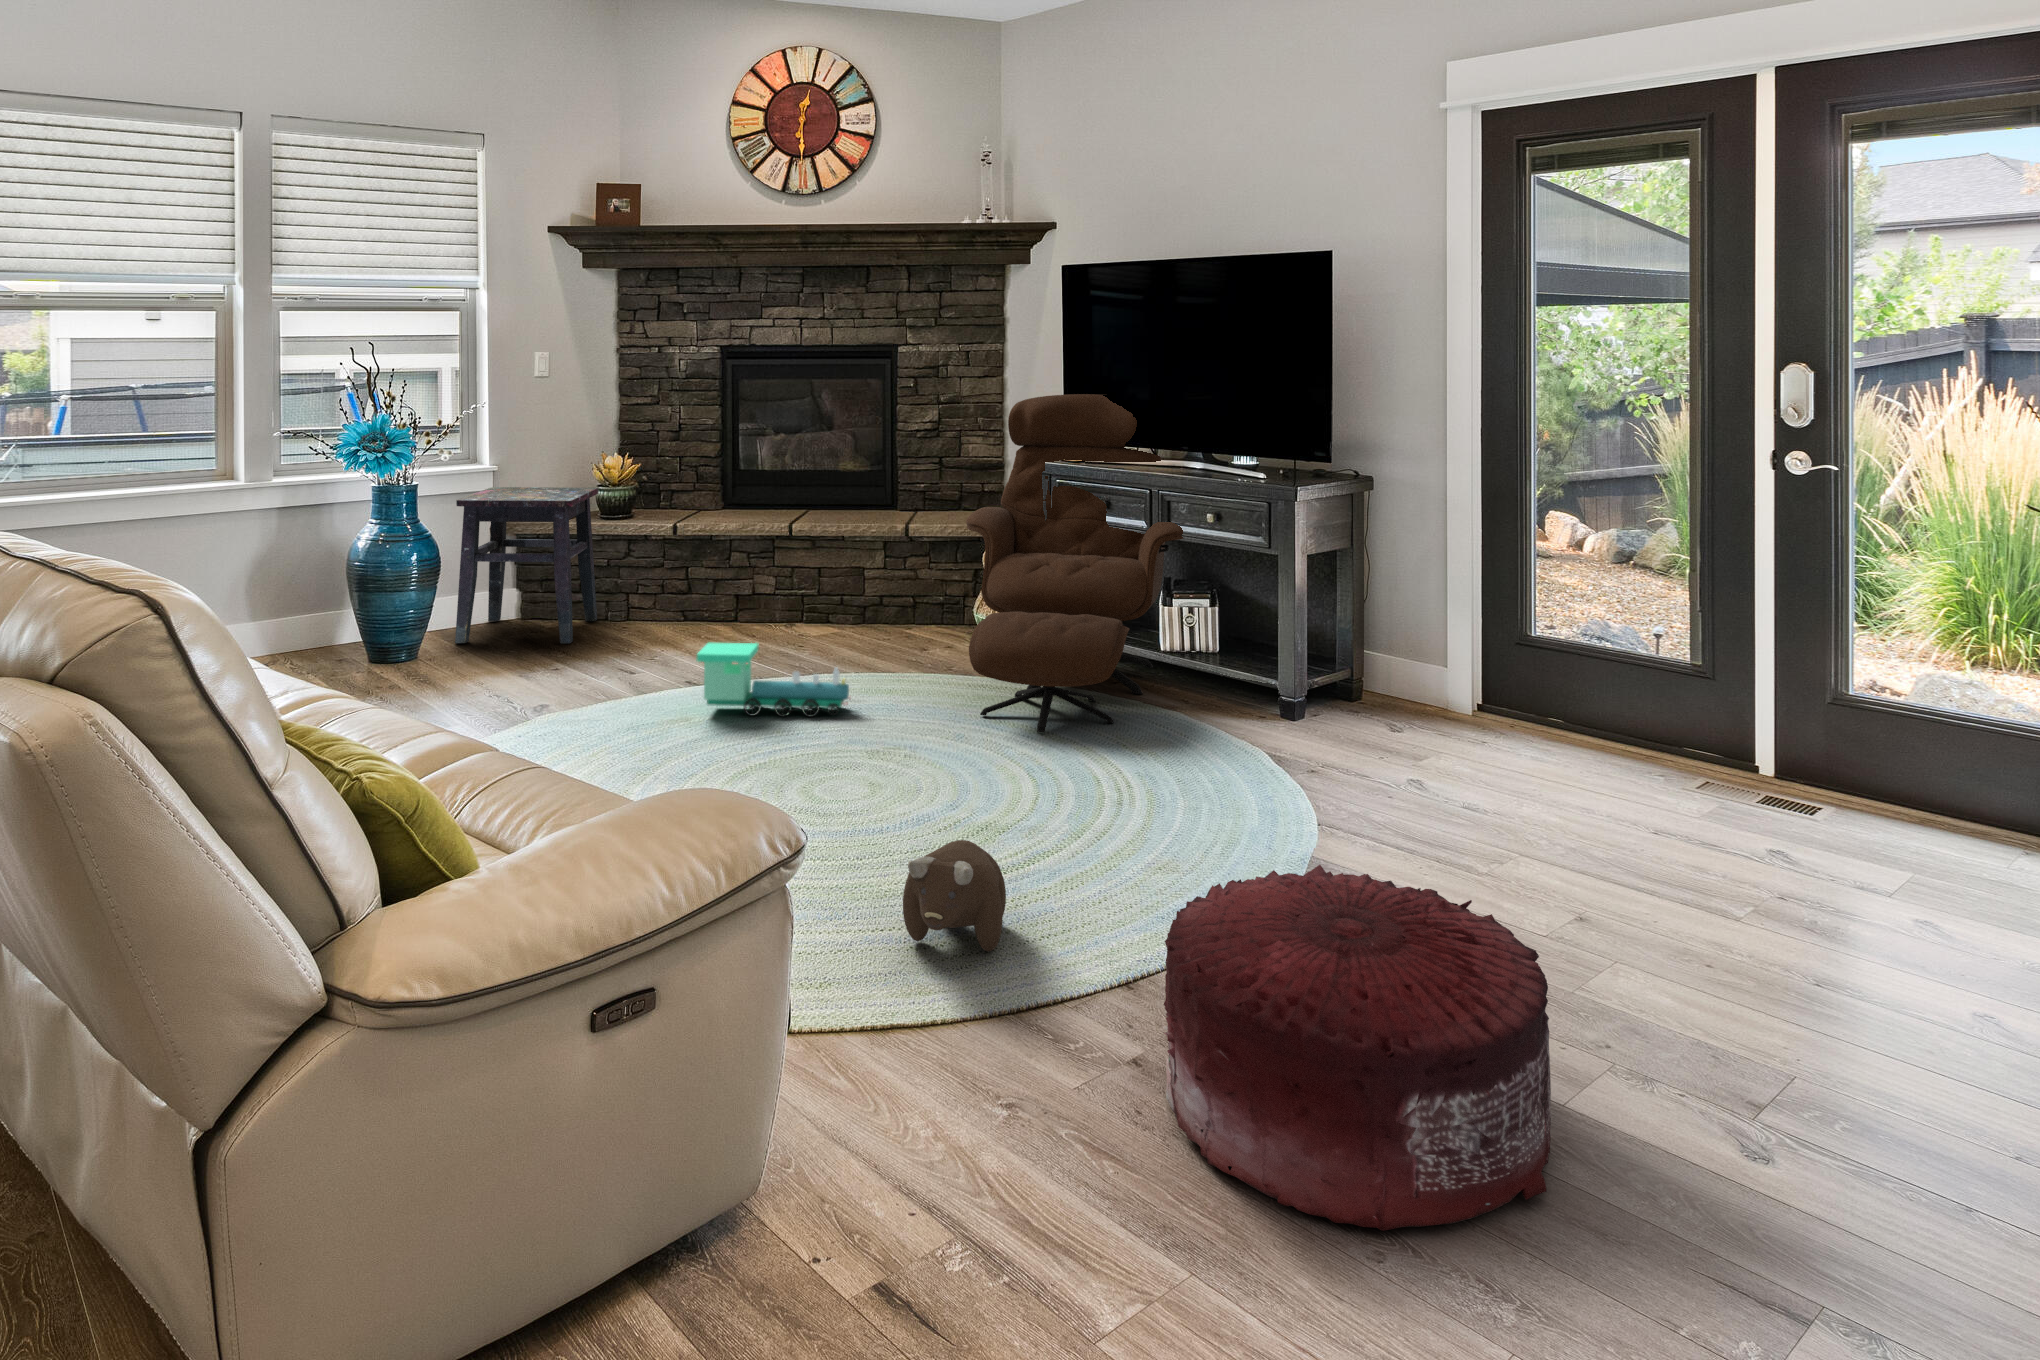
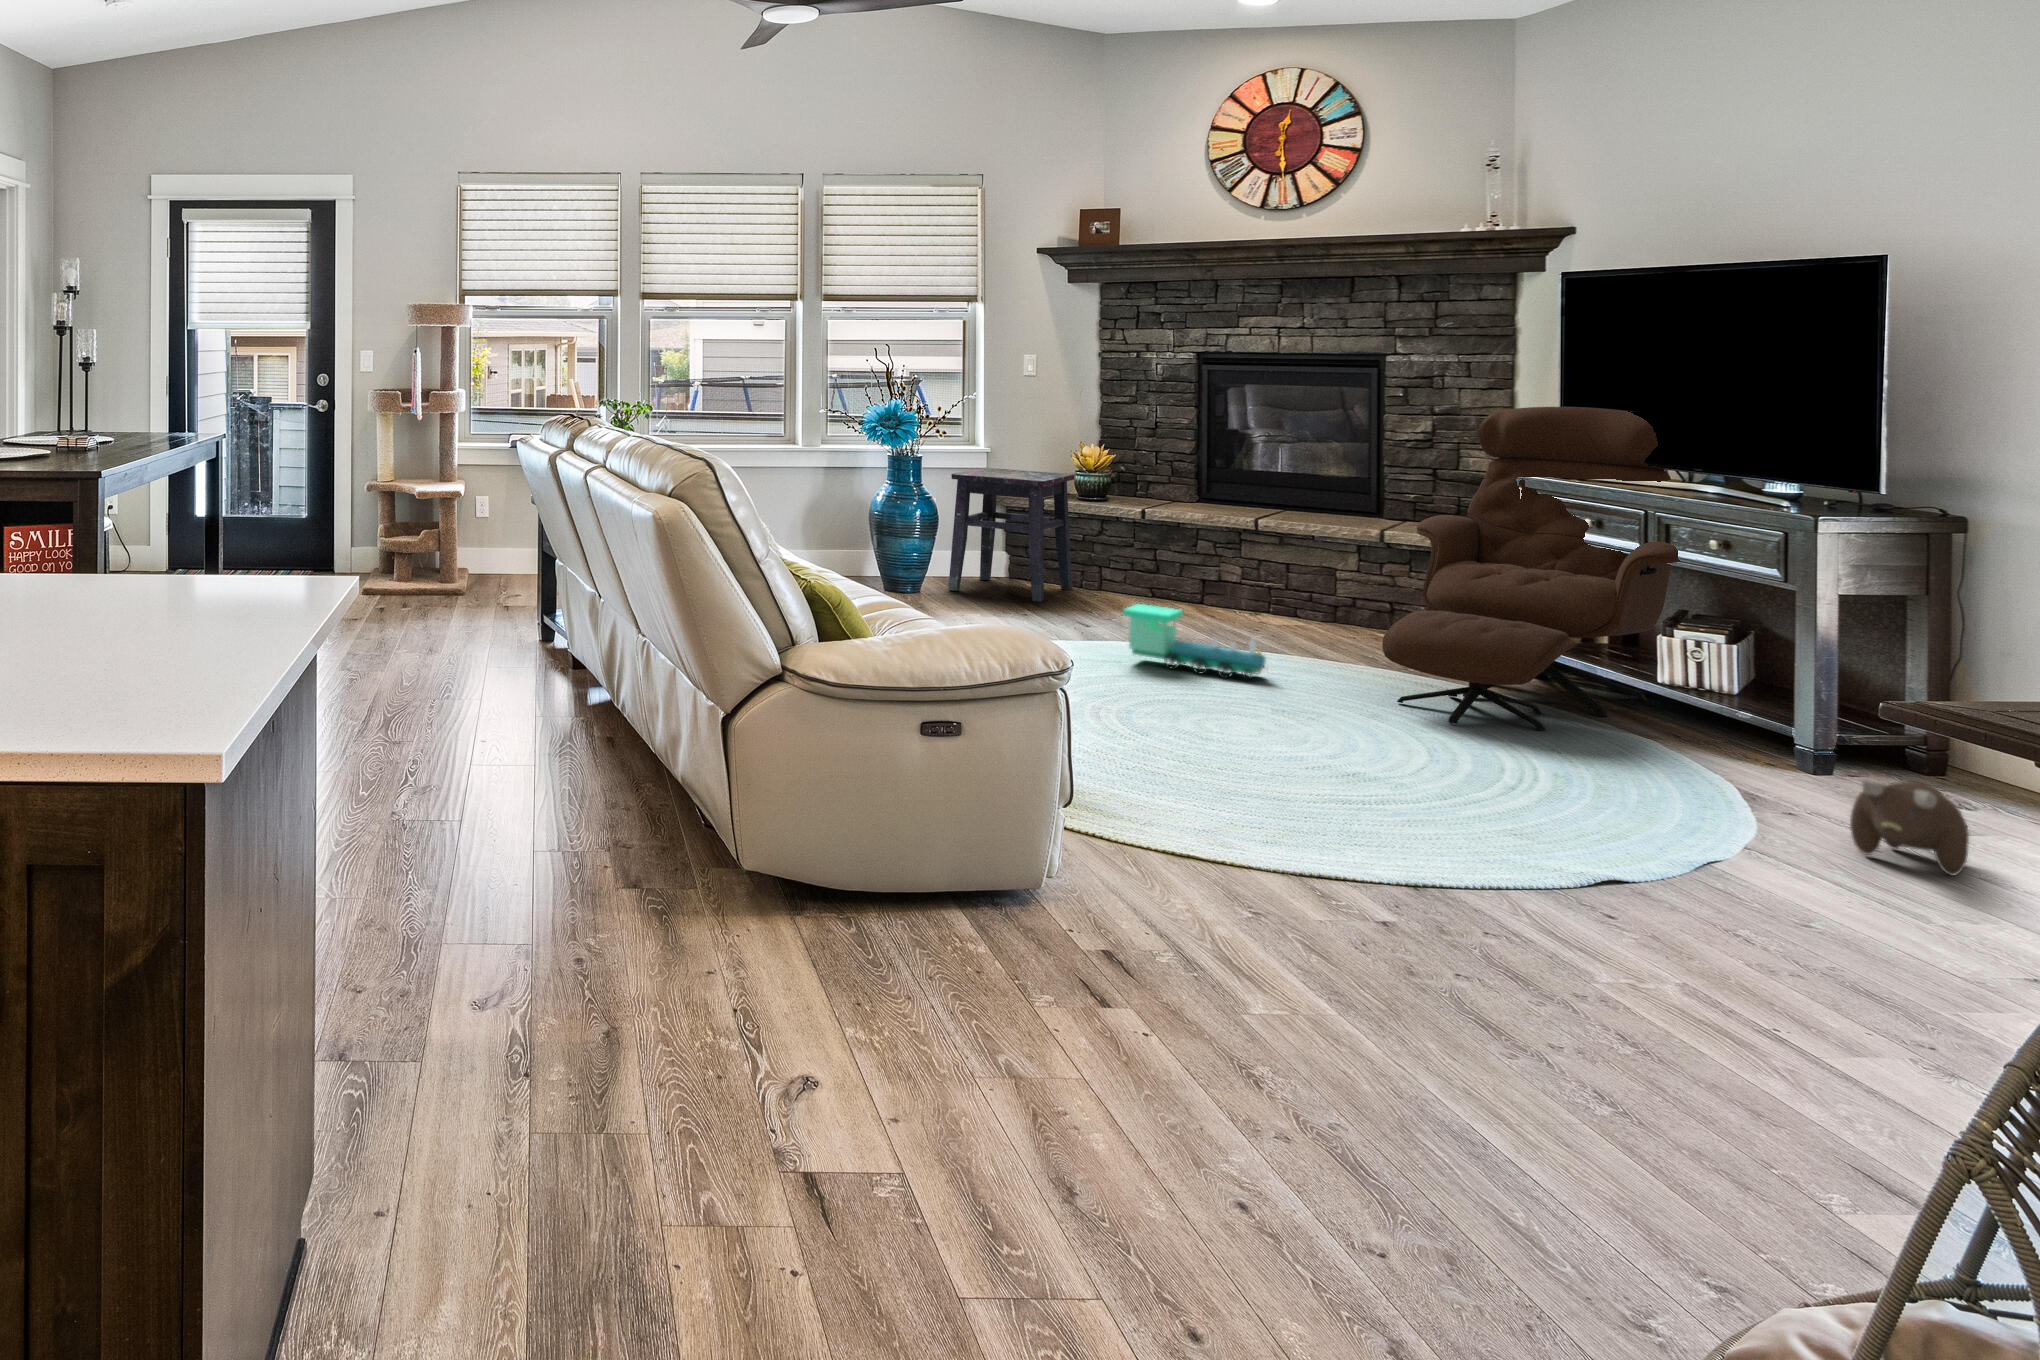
plush toy: present [903,840,1006,952] -> present [1850,780,1969,875]
pouf: present [1164,865,1551,1231] -> none [1344,779,1701,1031]

